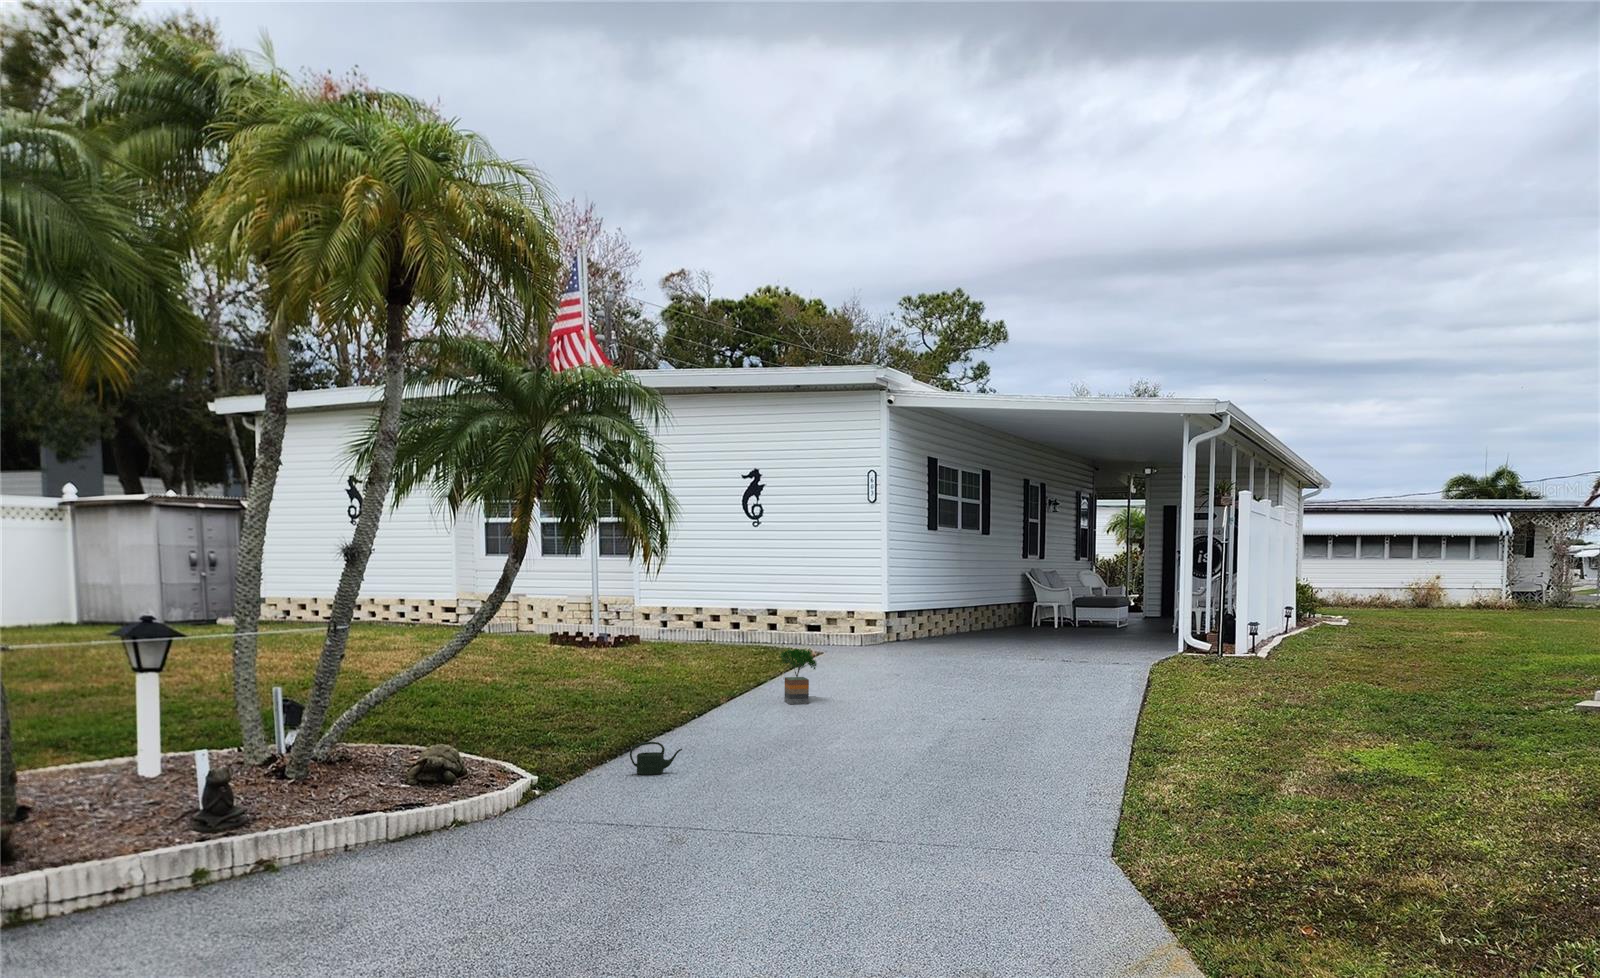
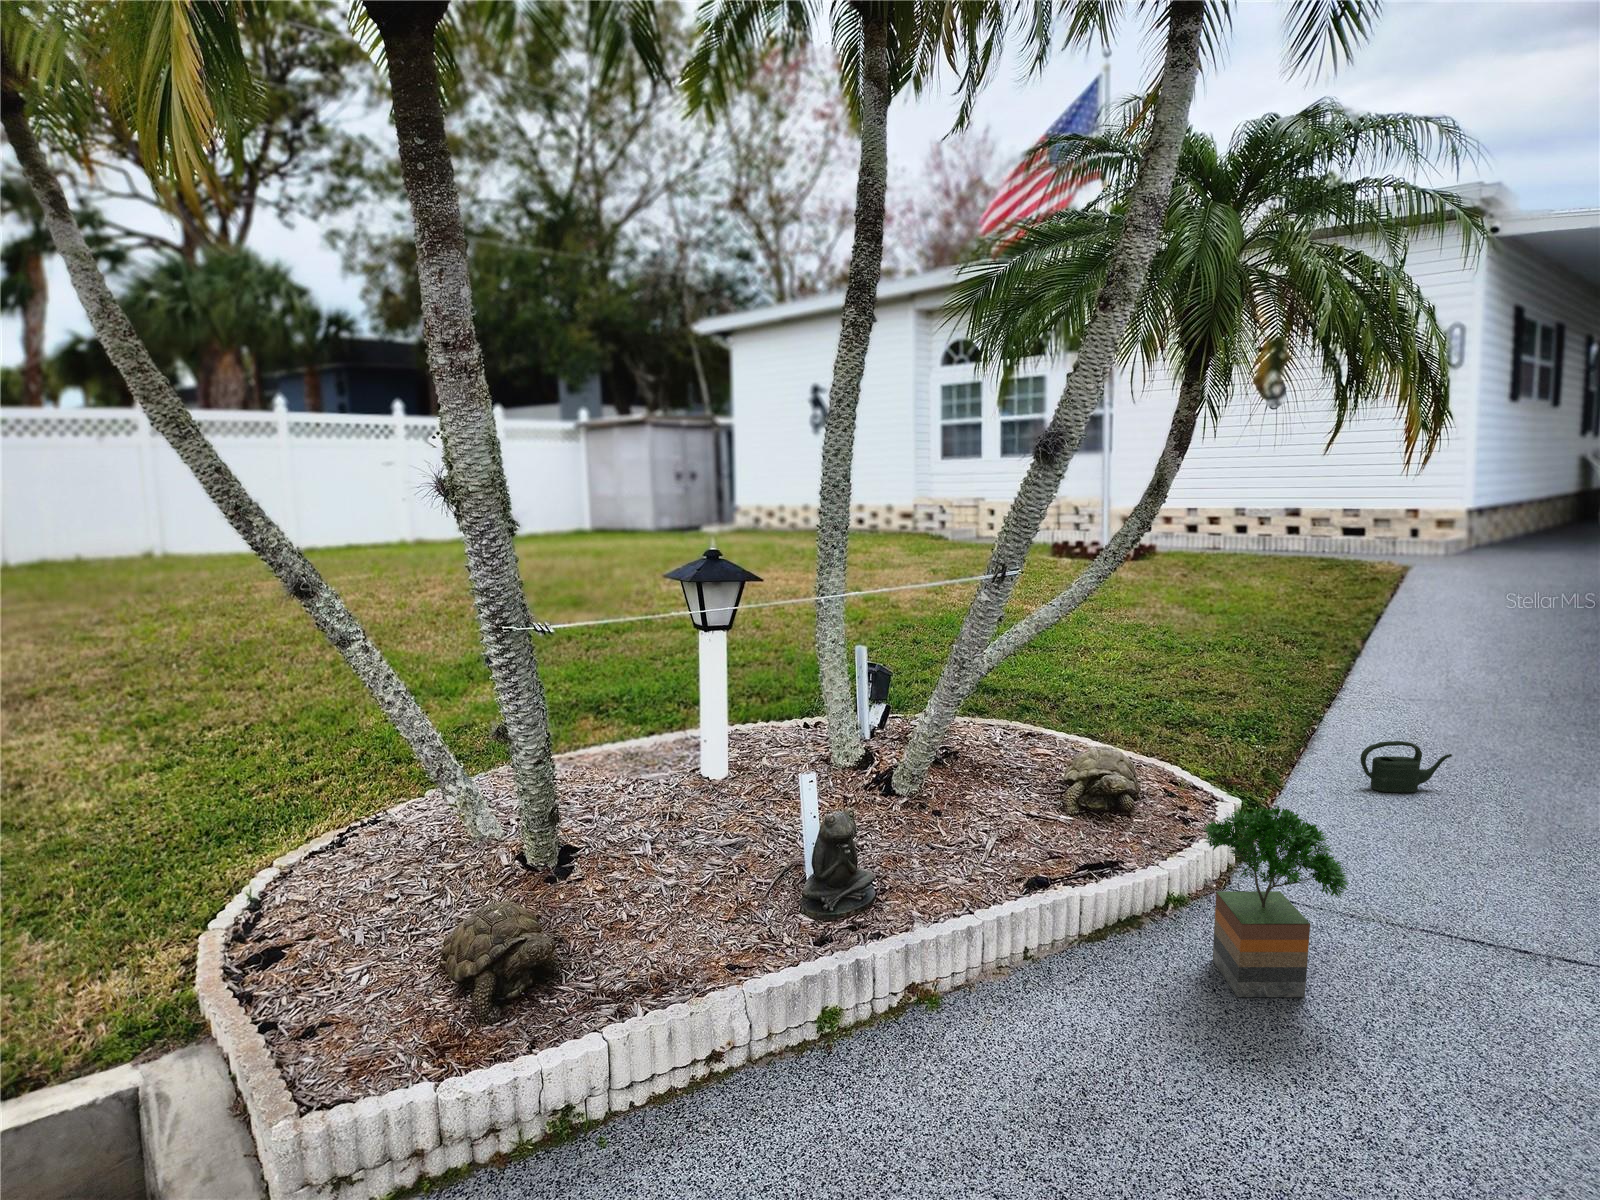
potted tree: present [780,649,817,704] -> present [1203,806,1348,997]

